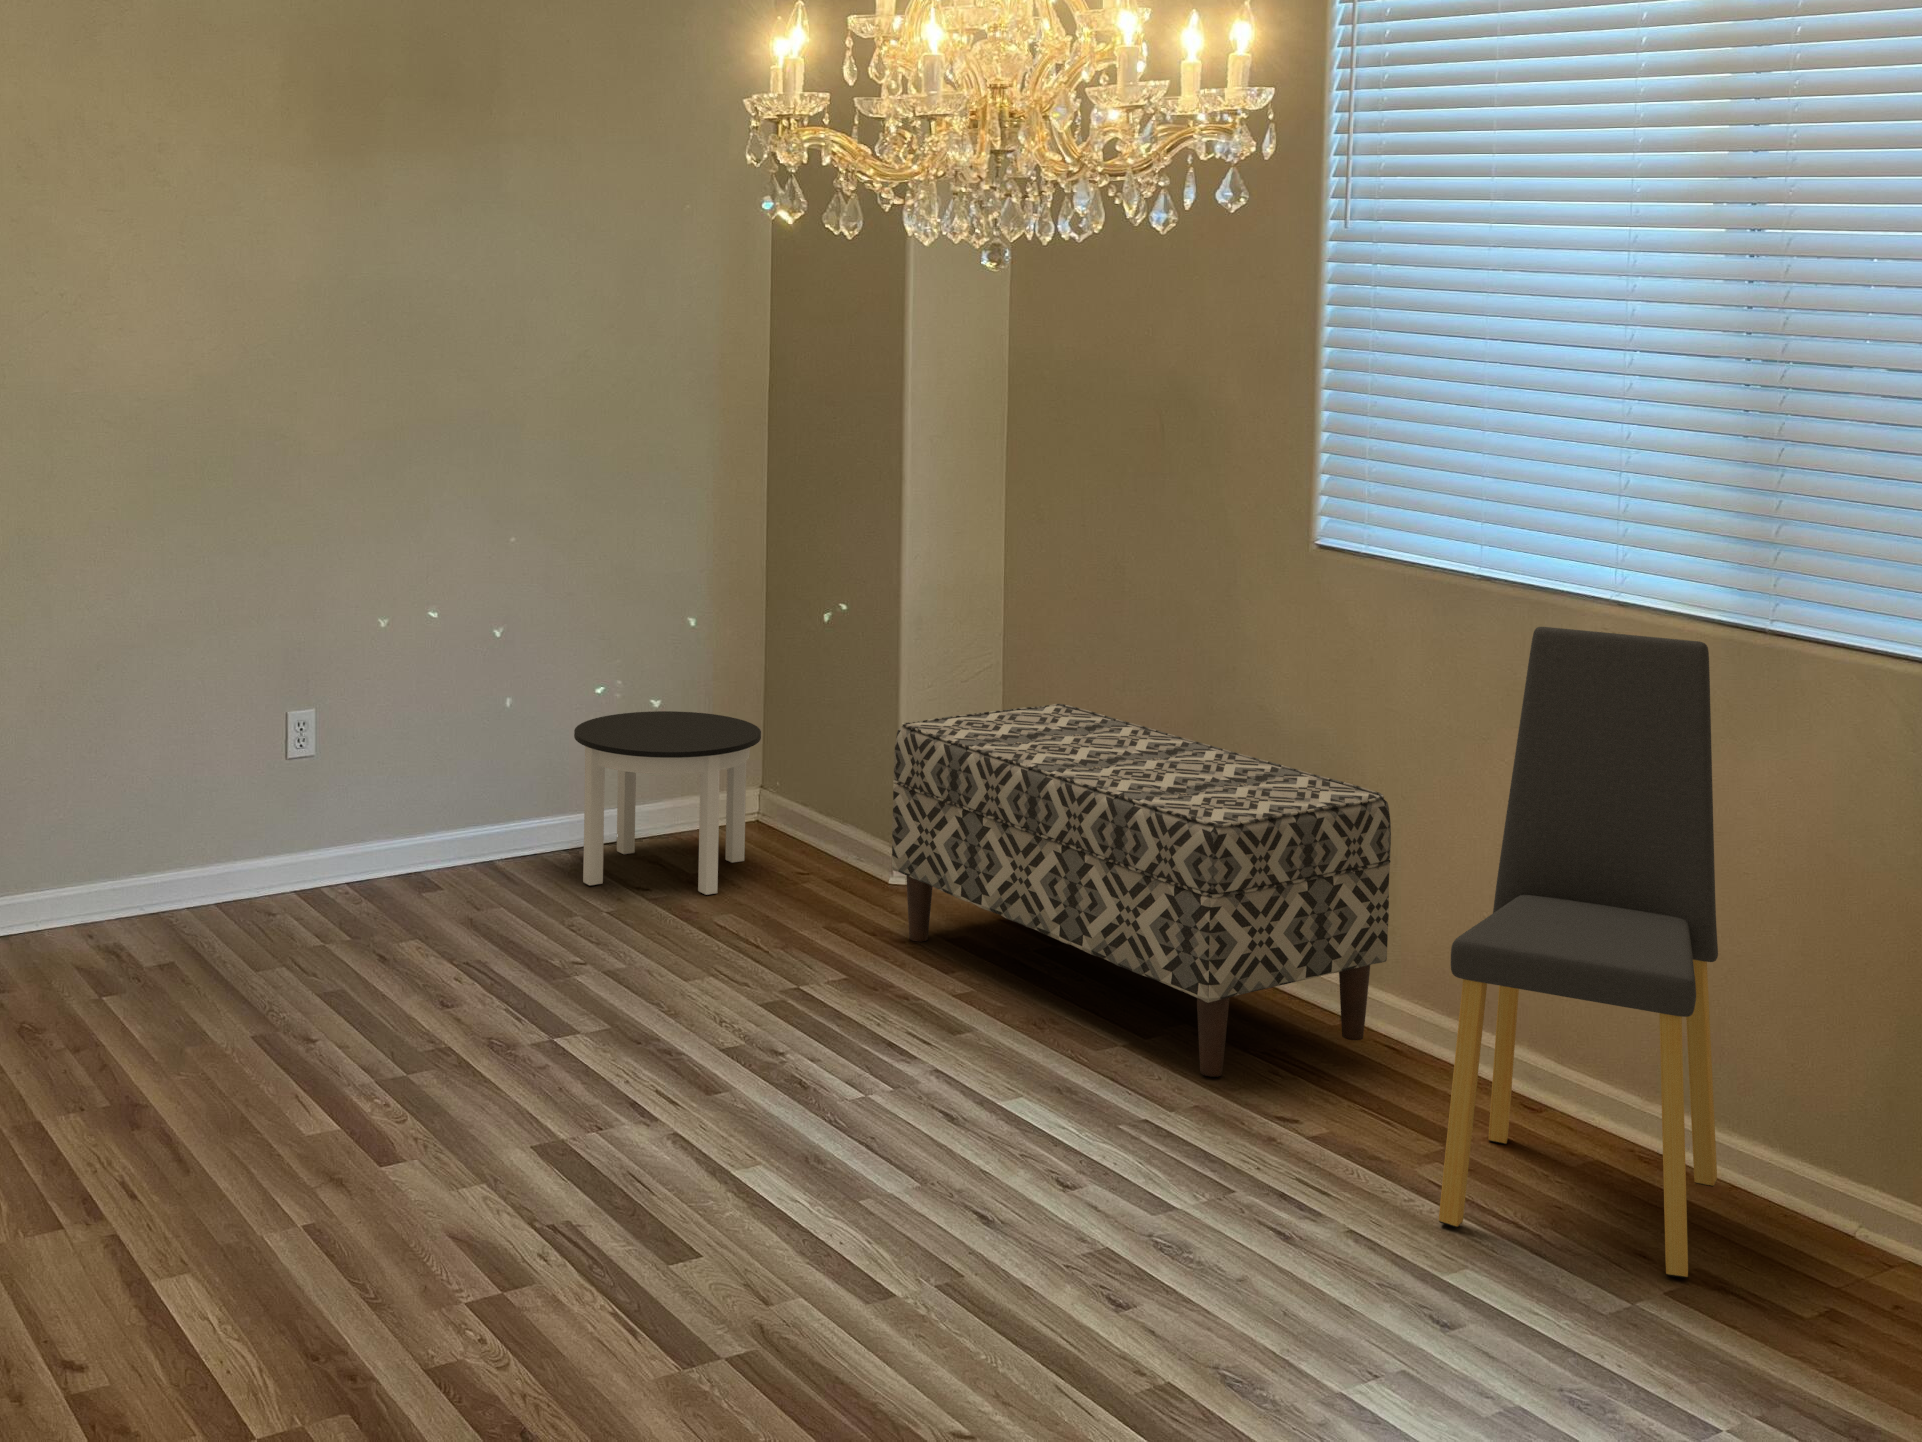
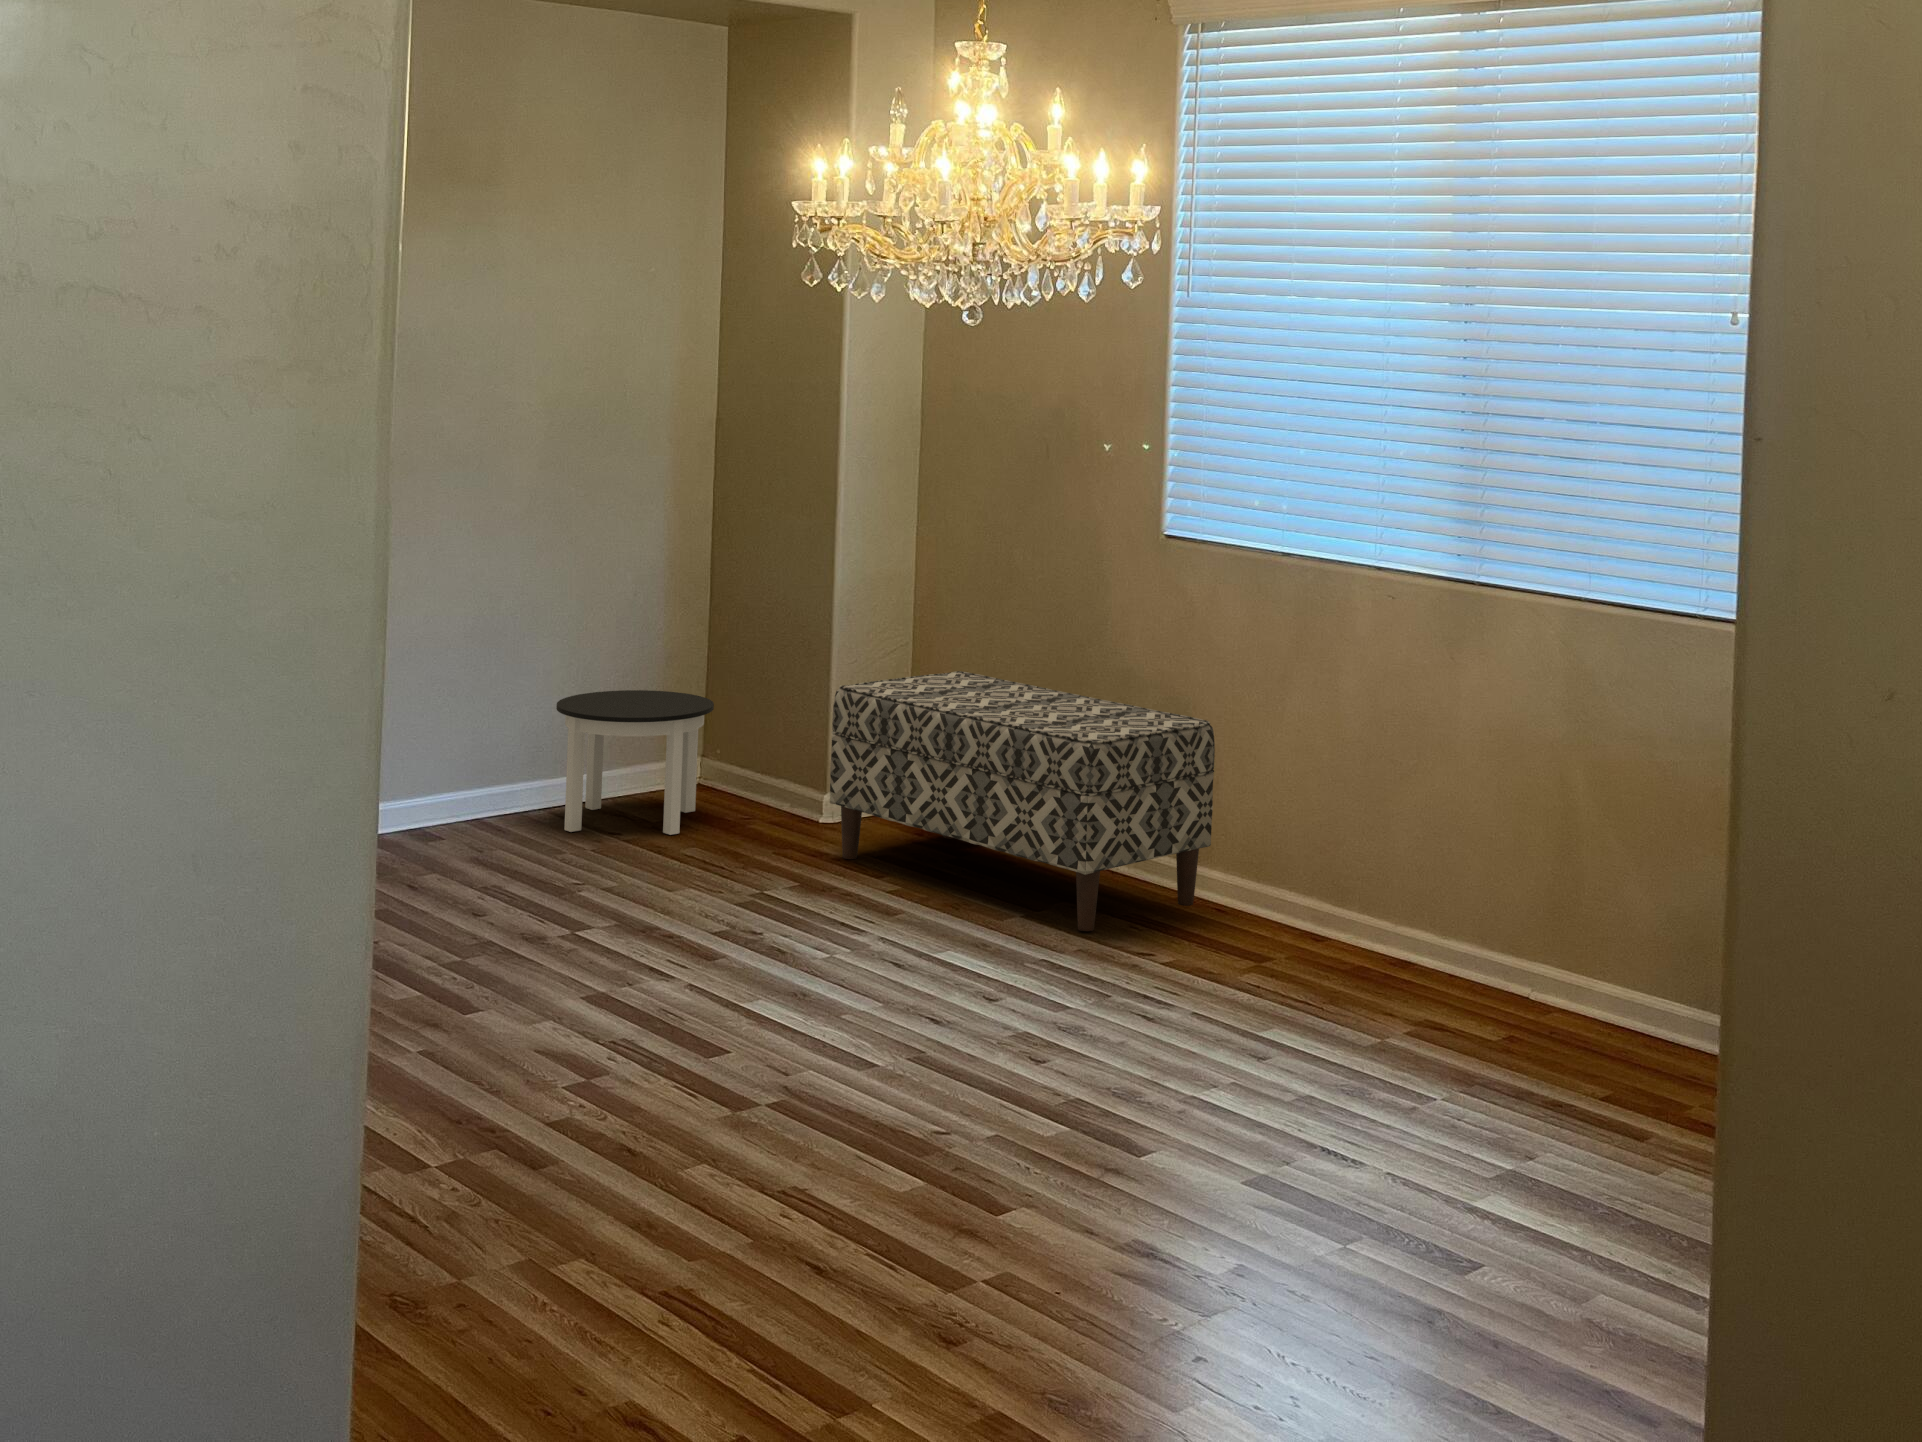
dining chair: present [1439,627,1718,1278] -> none [1252,588,1436,1023]

